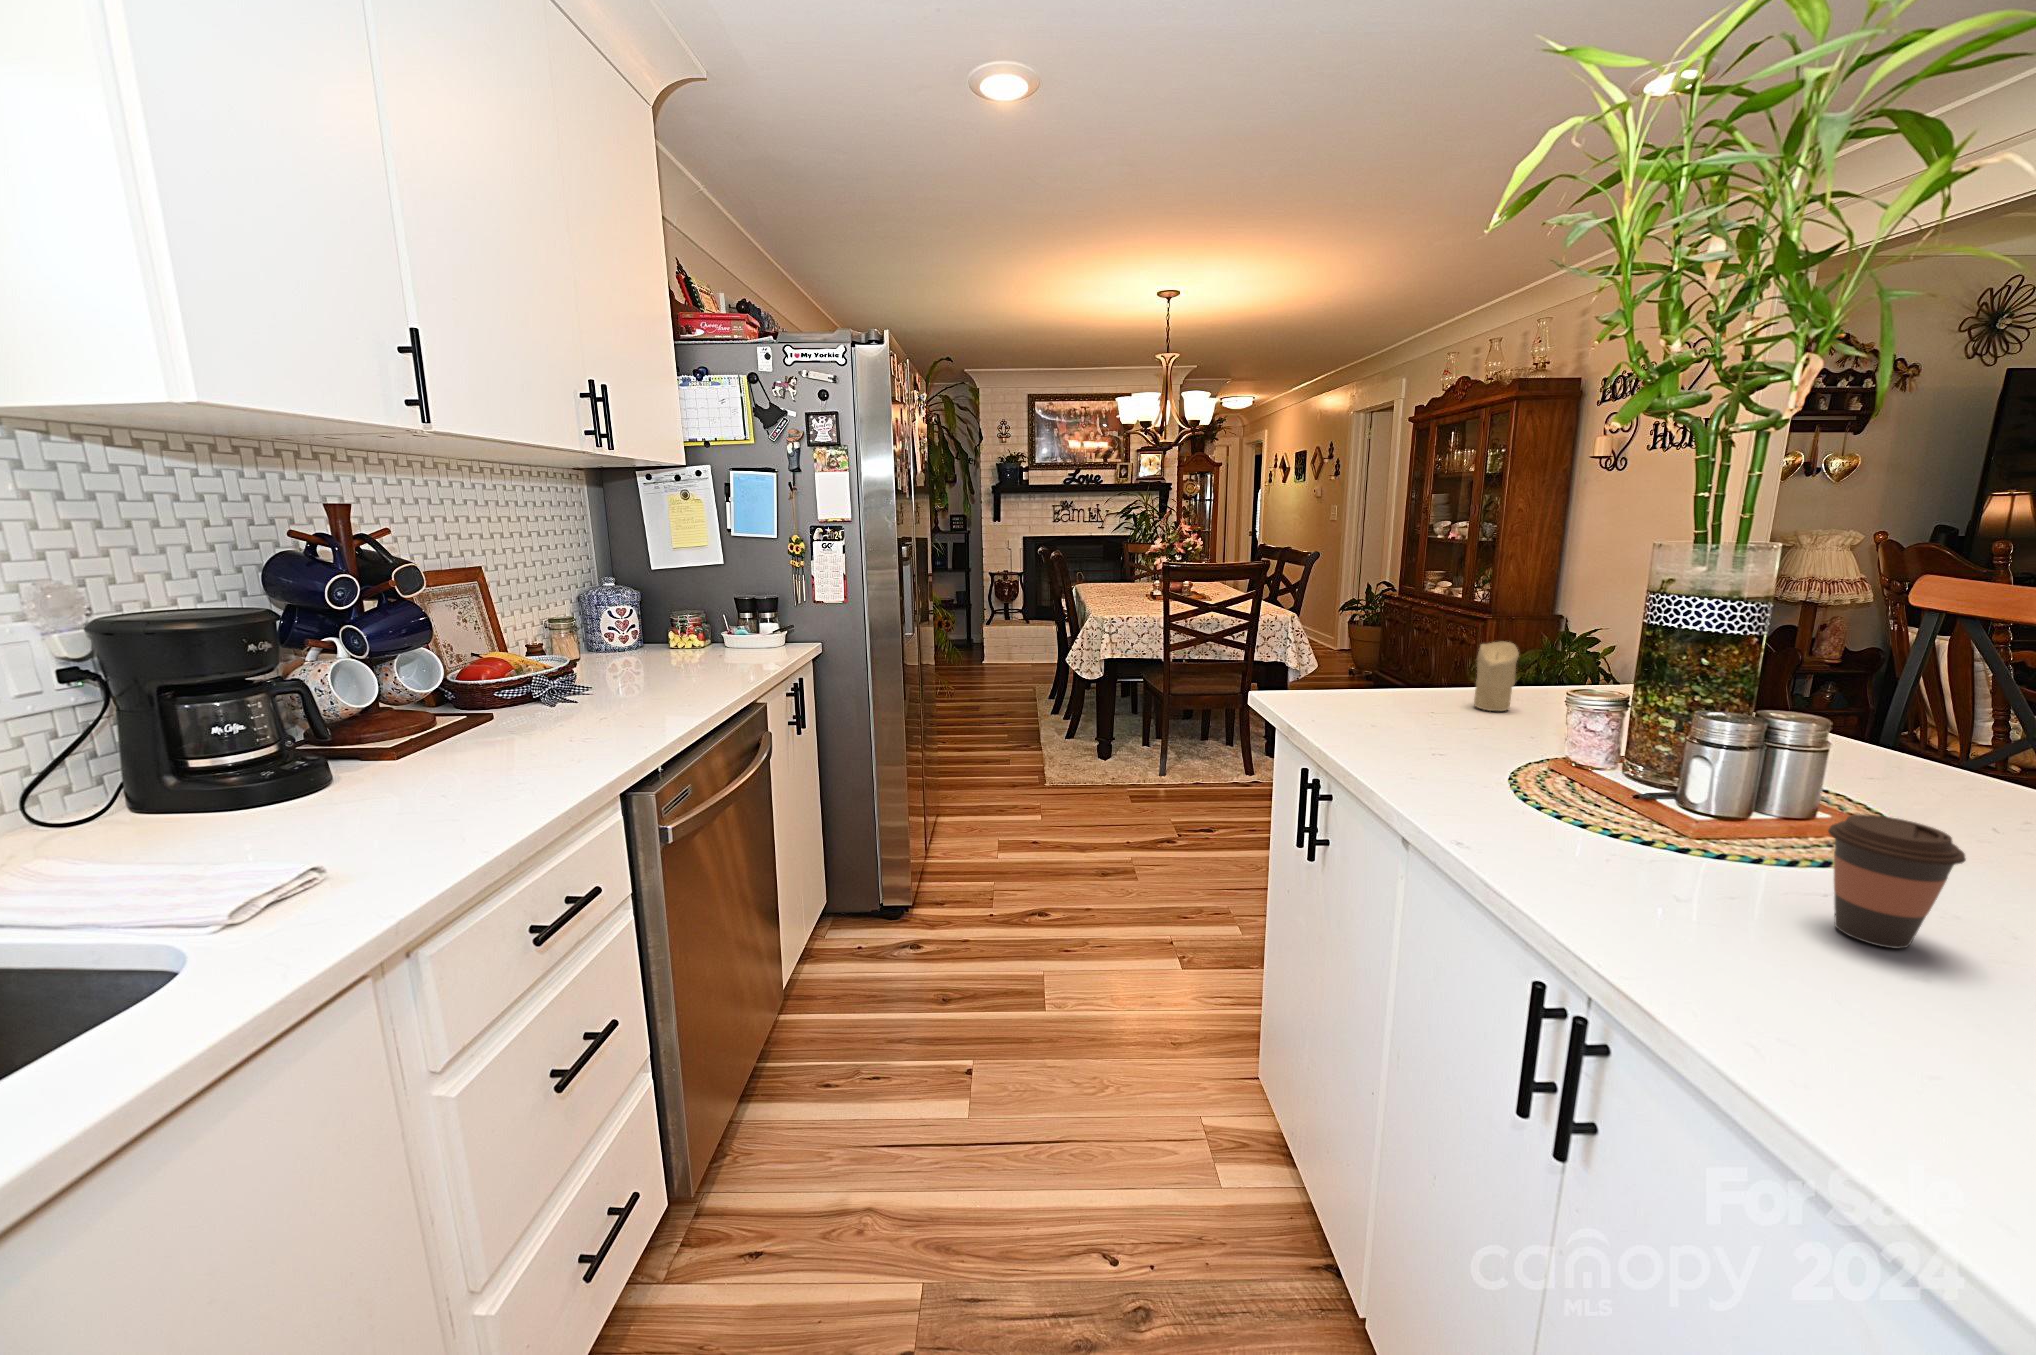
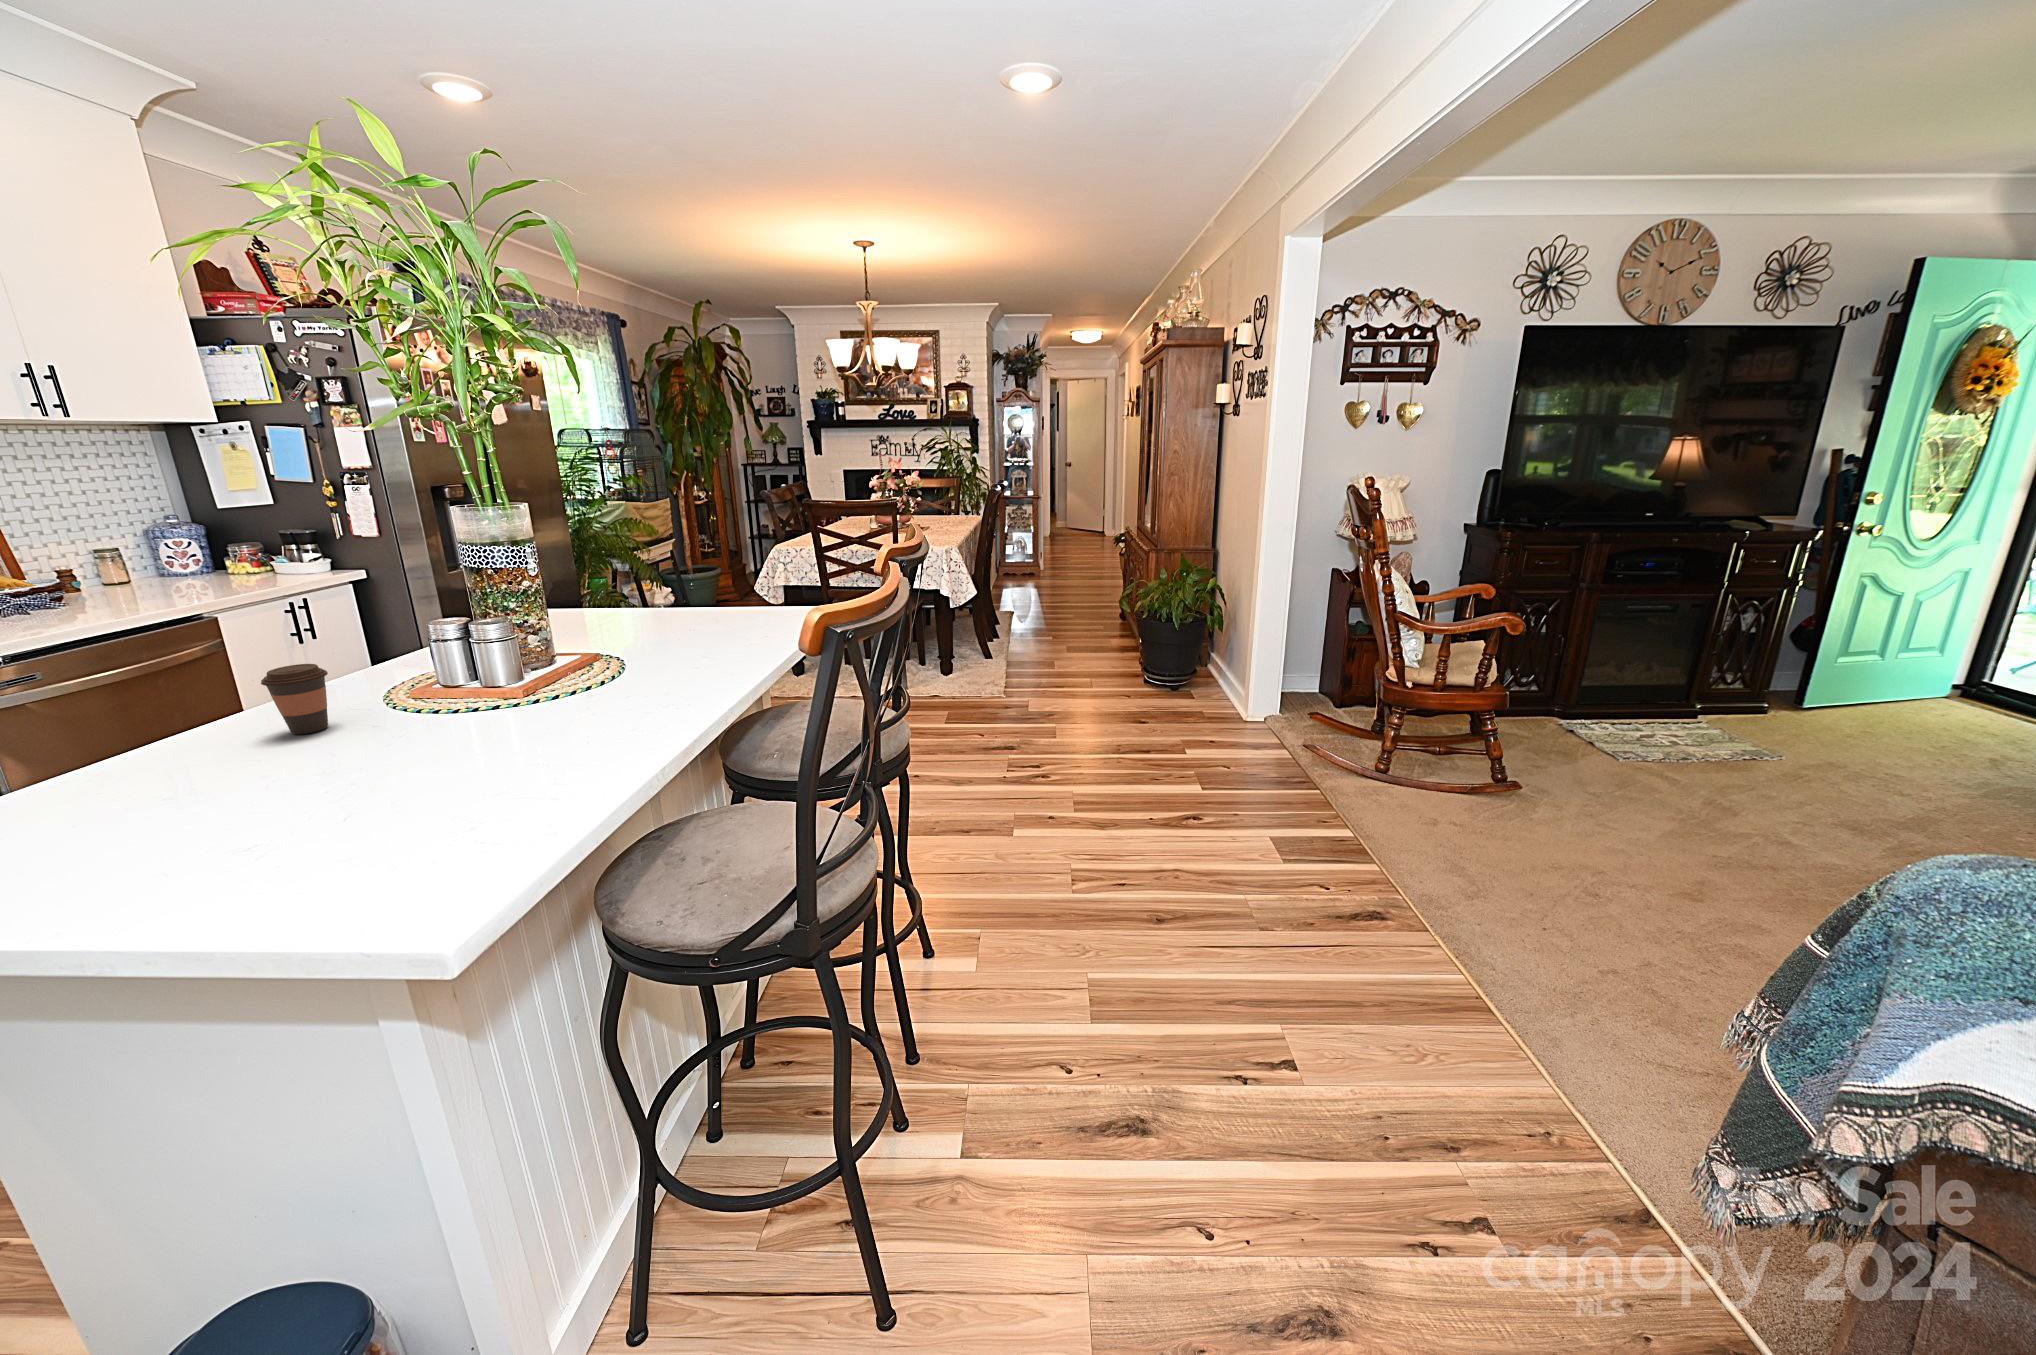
candle: present [1474,642,1519,711] -> none [606,570,638,621]

